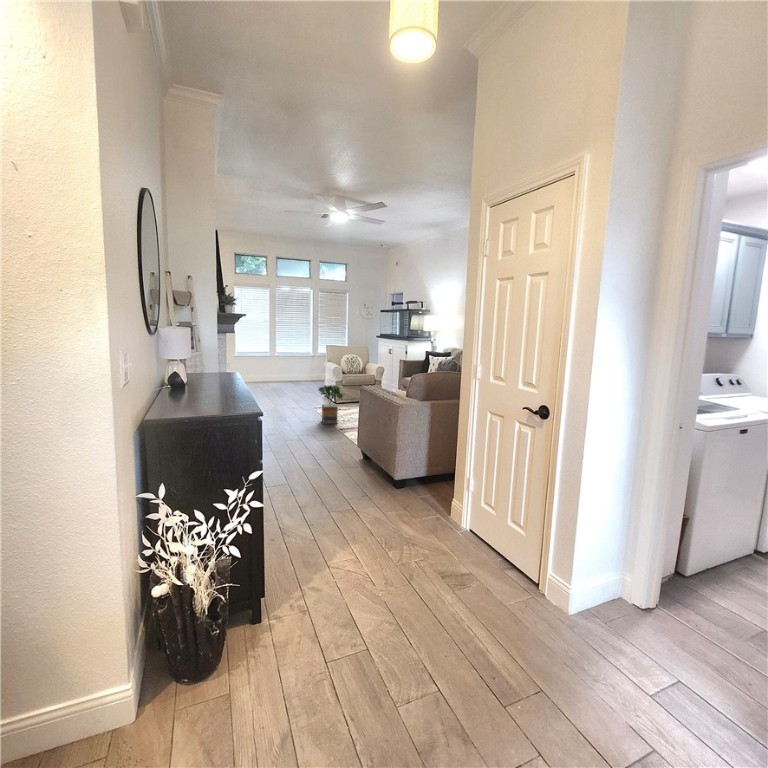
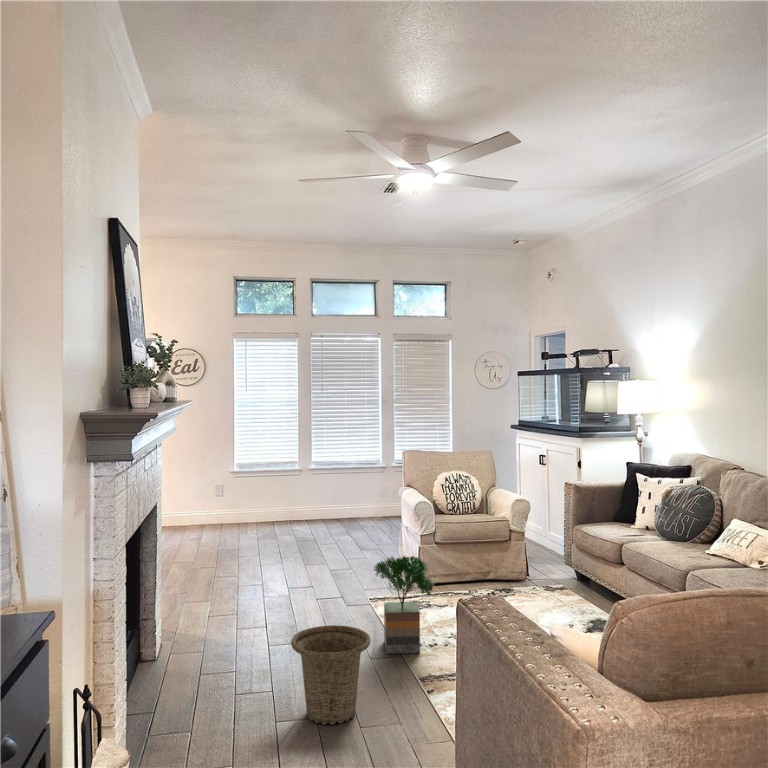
basket: none [288,407,320,442] -> present [291,625,371,725]

